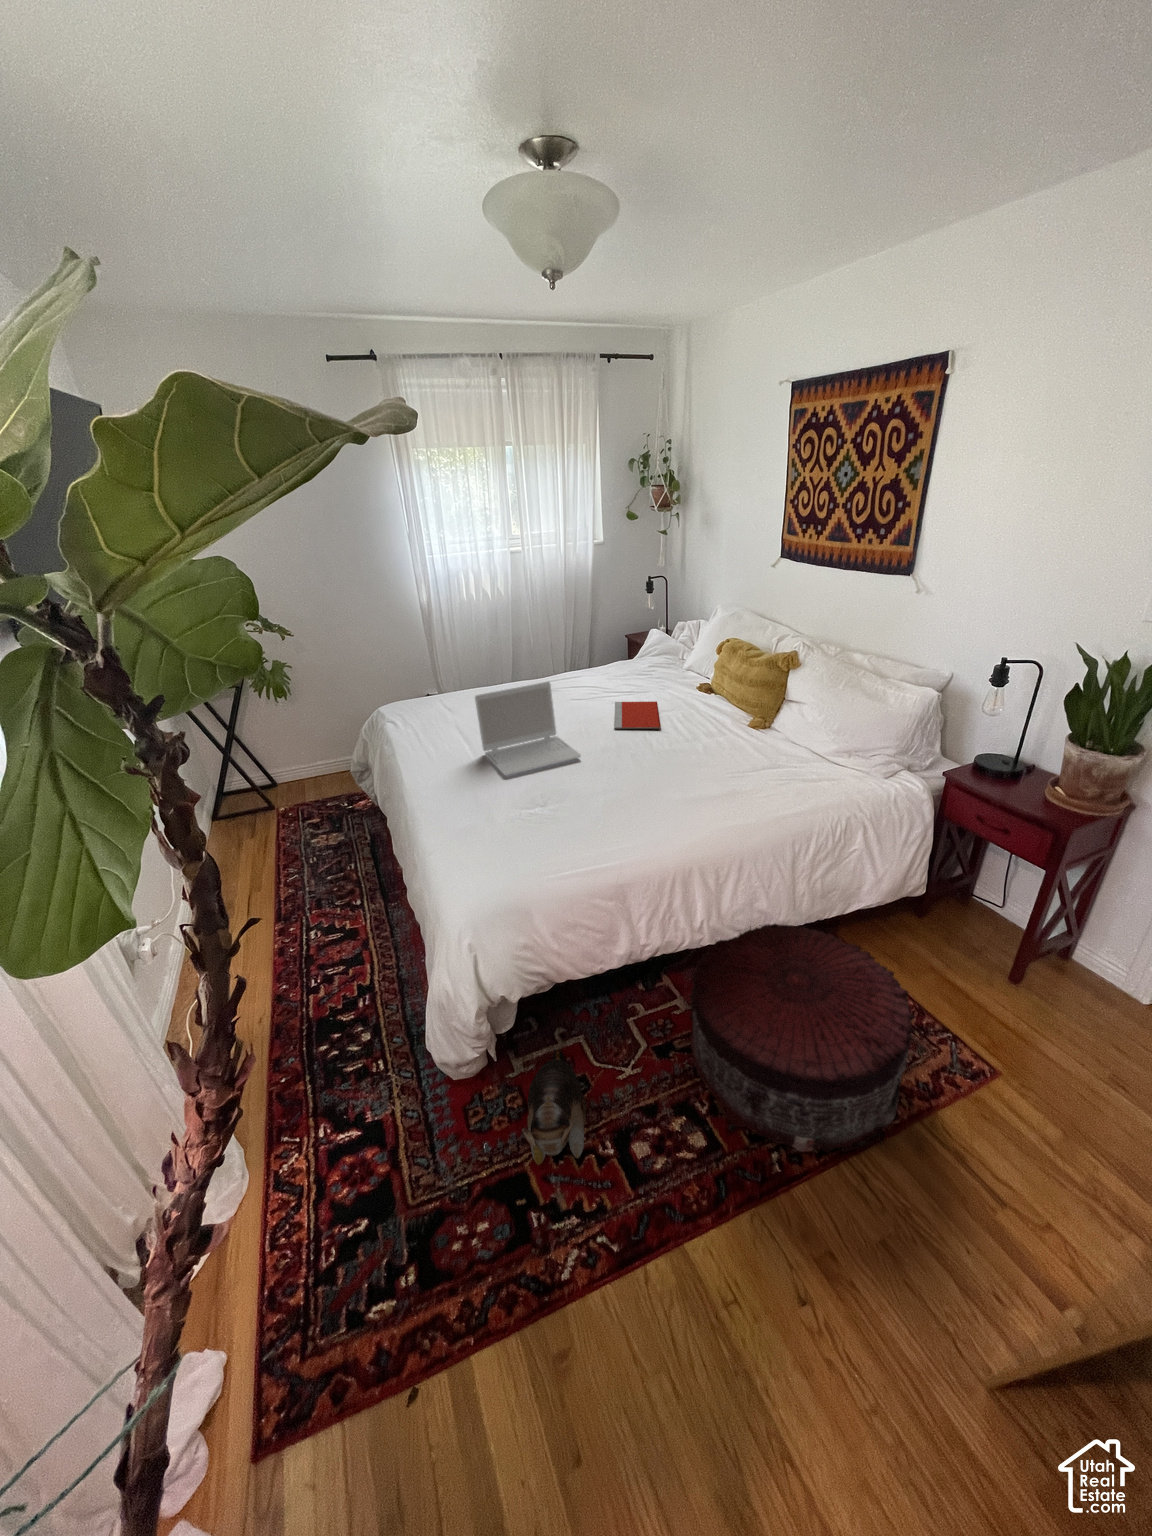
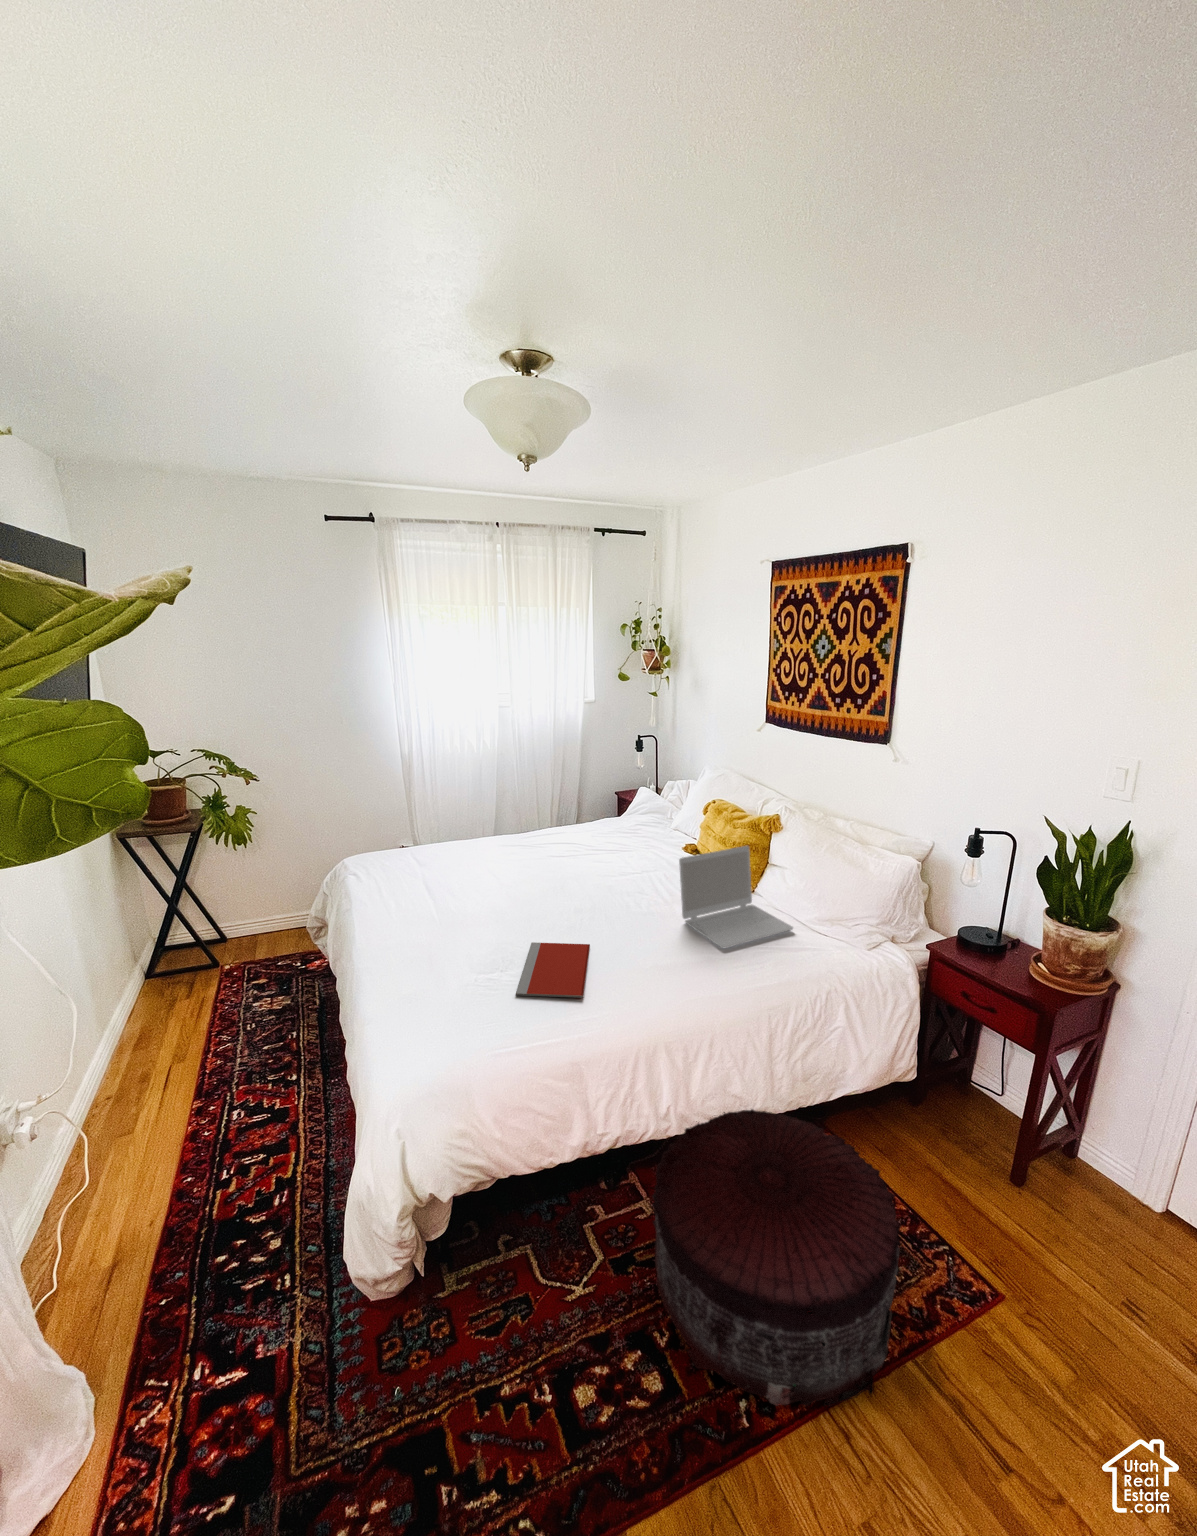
laptop: present [475,682,581,776] -> present [679,846,793,948]
notebook: present [614,701,661,729] -> present [516,942,590,998]
plush toy: present [522,1049,587,1165] -> none [437,1262,525,1420]

